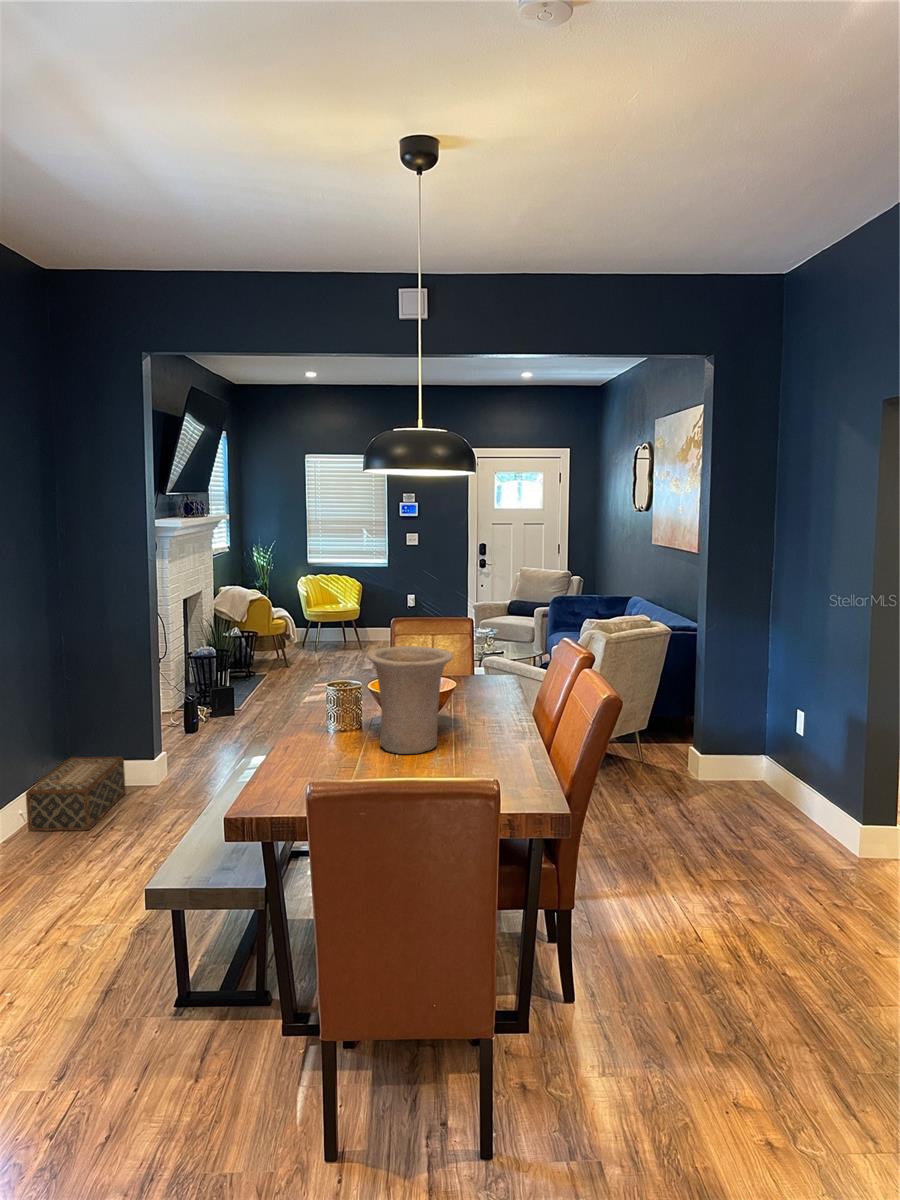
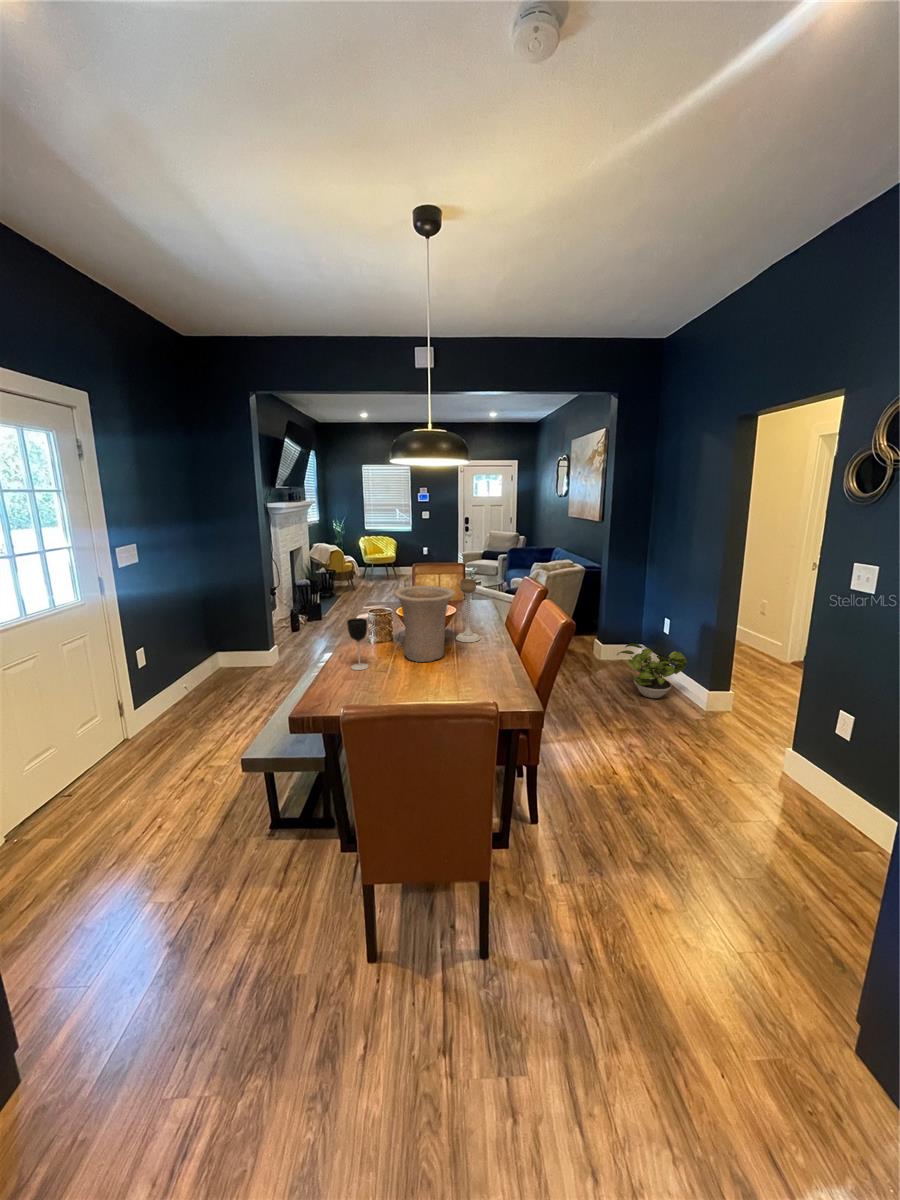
candle holder: none [455,638,491,731] -> present [456,579,480,642]
wine glass: none [302,690,330,763] -> present [347,618,369,670]
potted plant: none [714,746,825,836] -> present [617,643,687,698]
woven basket: present [26,757,126,831] -> none [184,651,251,699]

